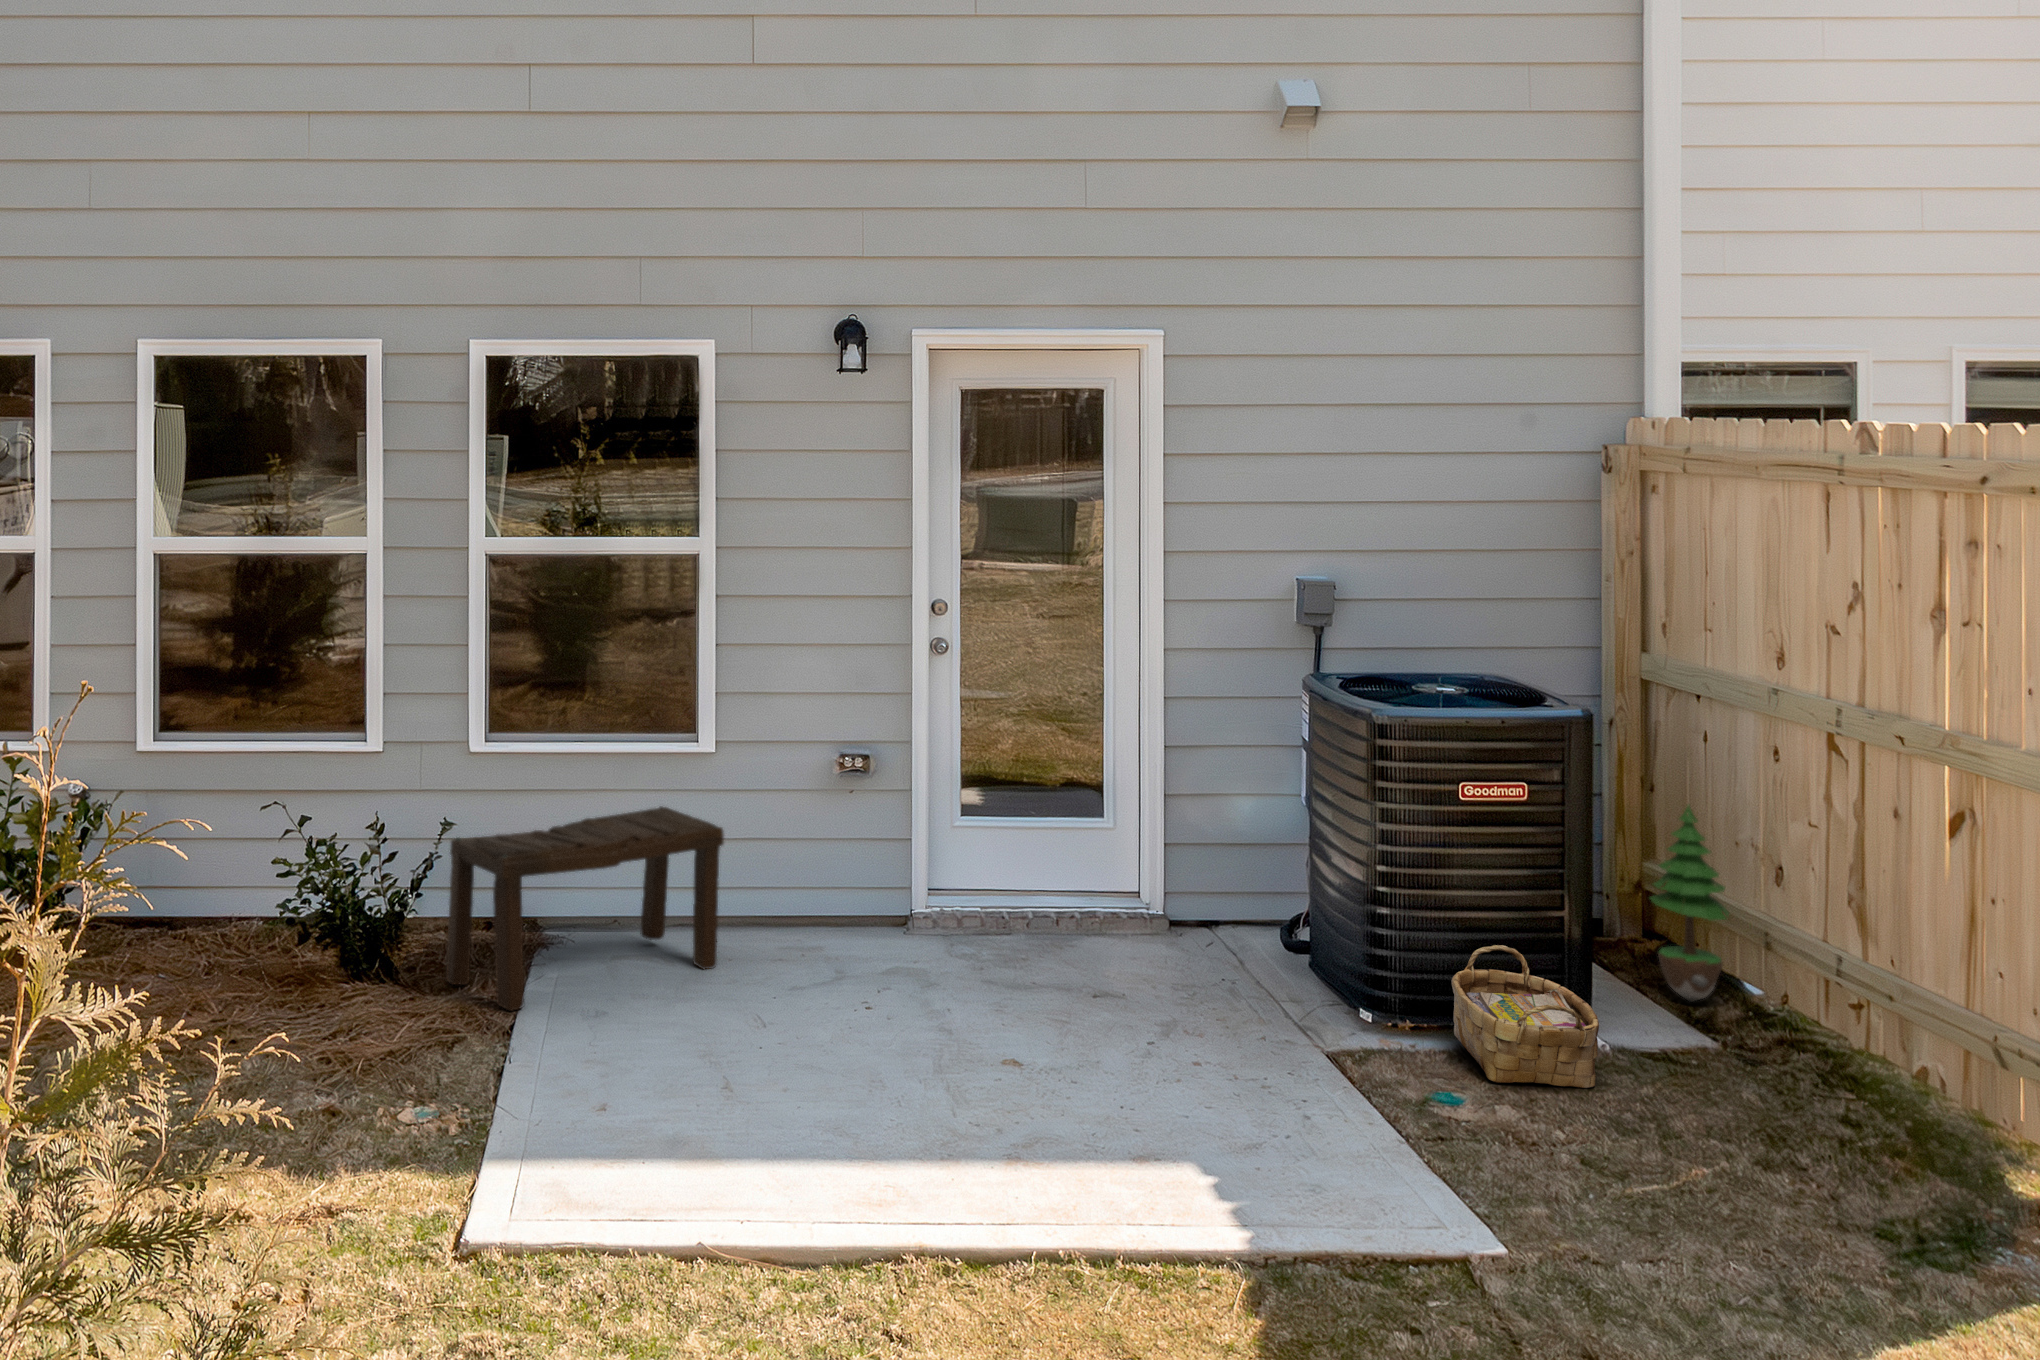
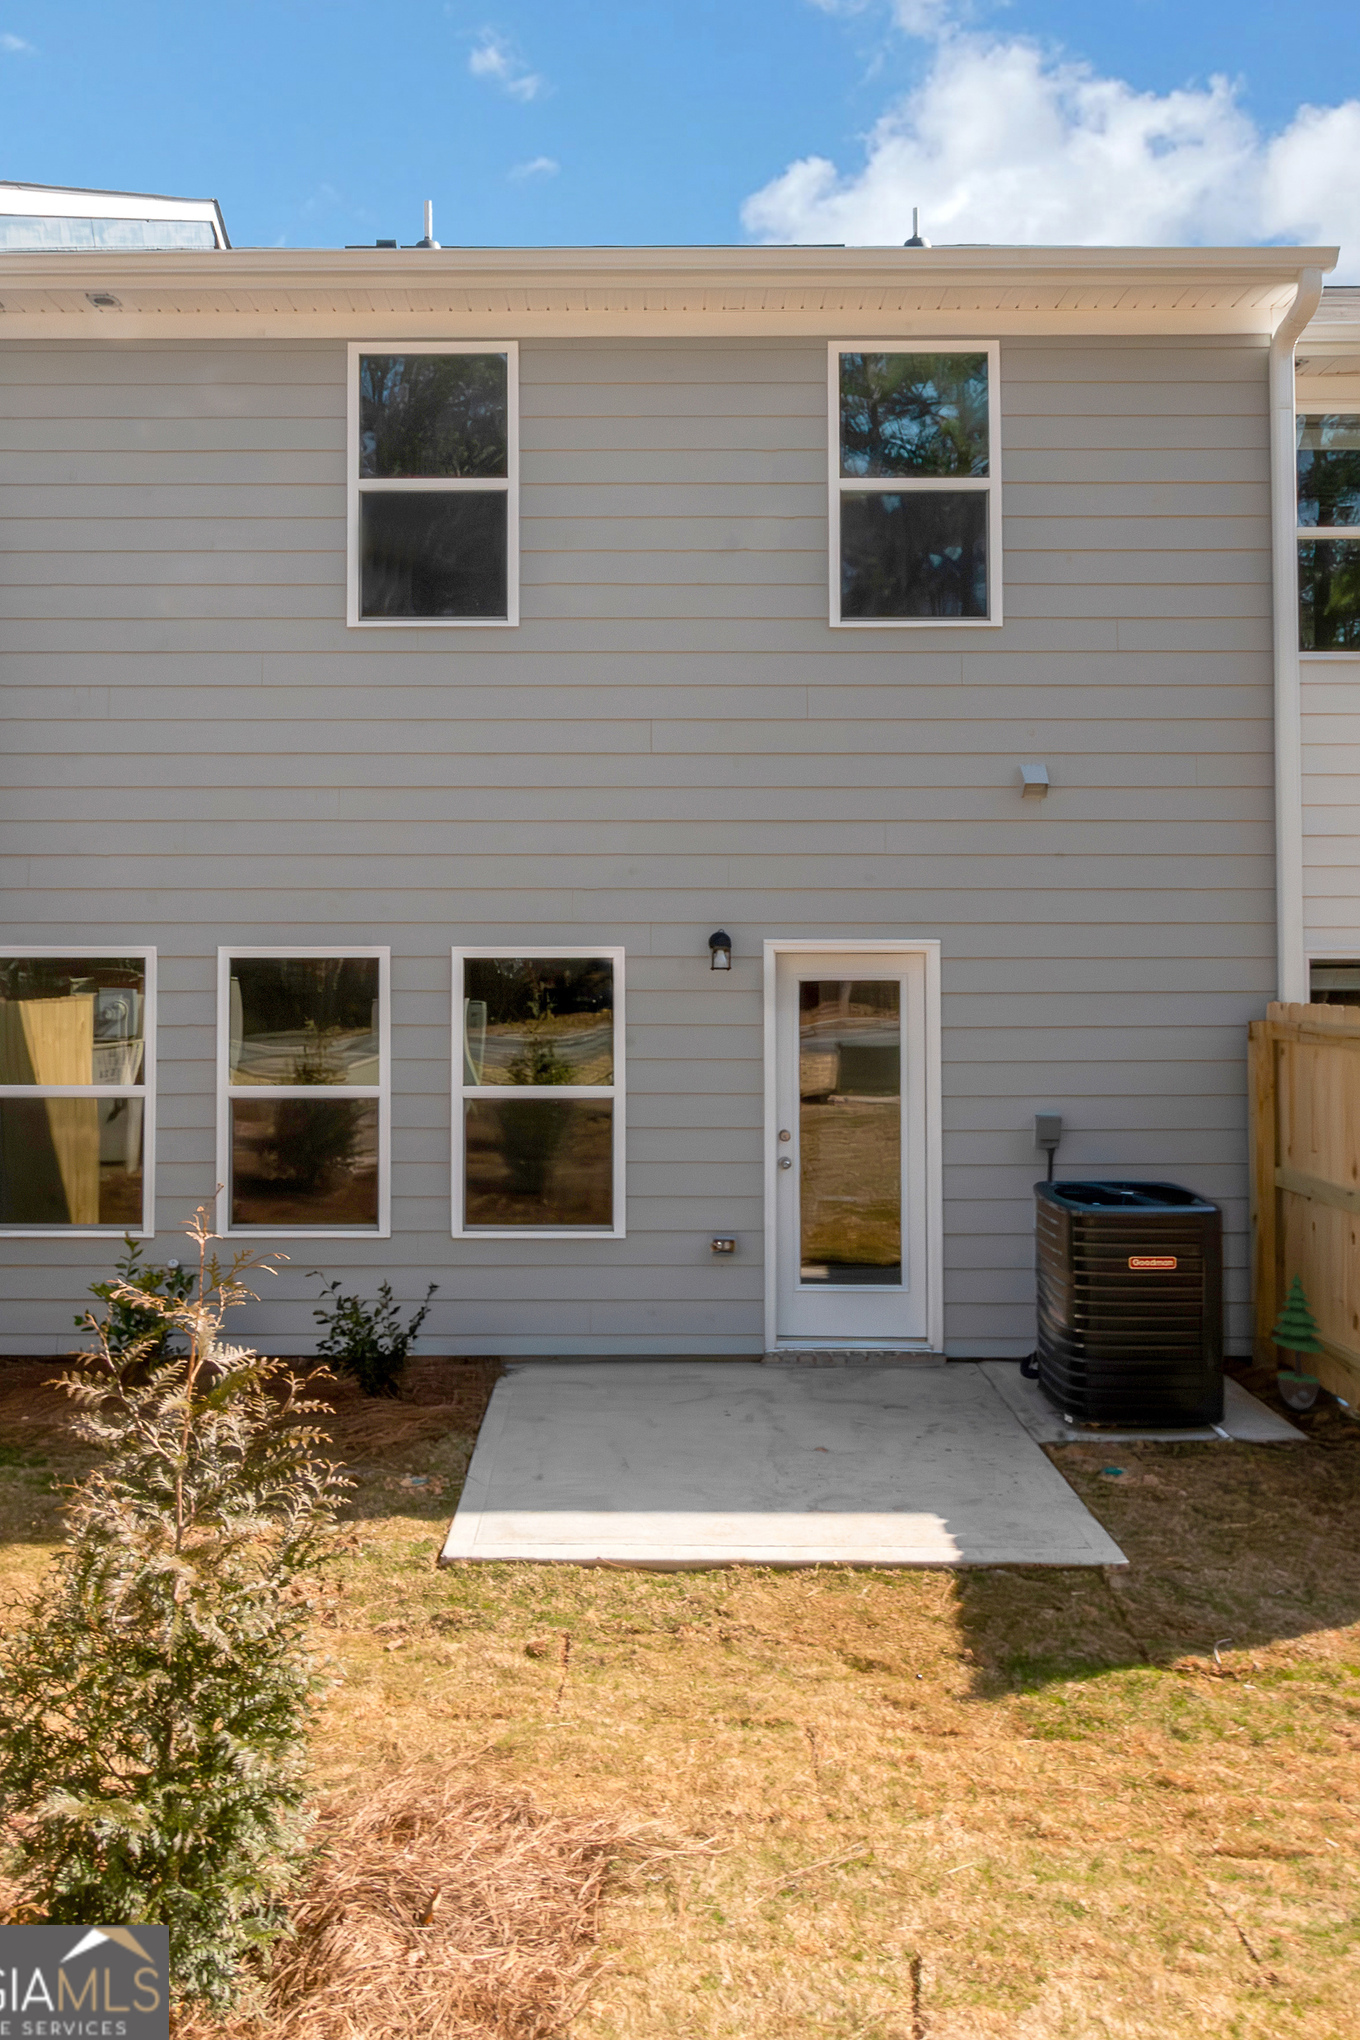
bench: present [446,806,724,1011] -> none [434,1275,628,1416]
woven basket: present [1452,945,1599,1088] -> none [1125,1369,1219,1465]

